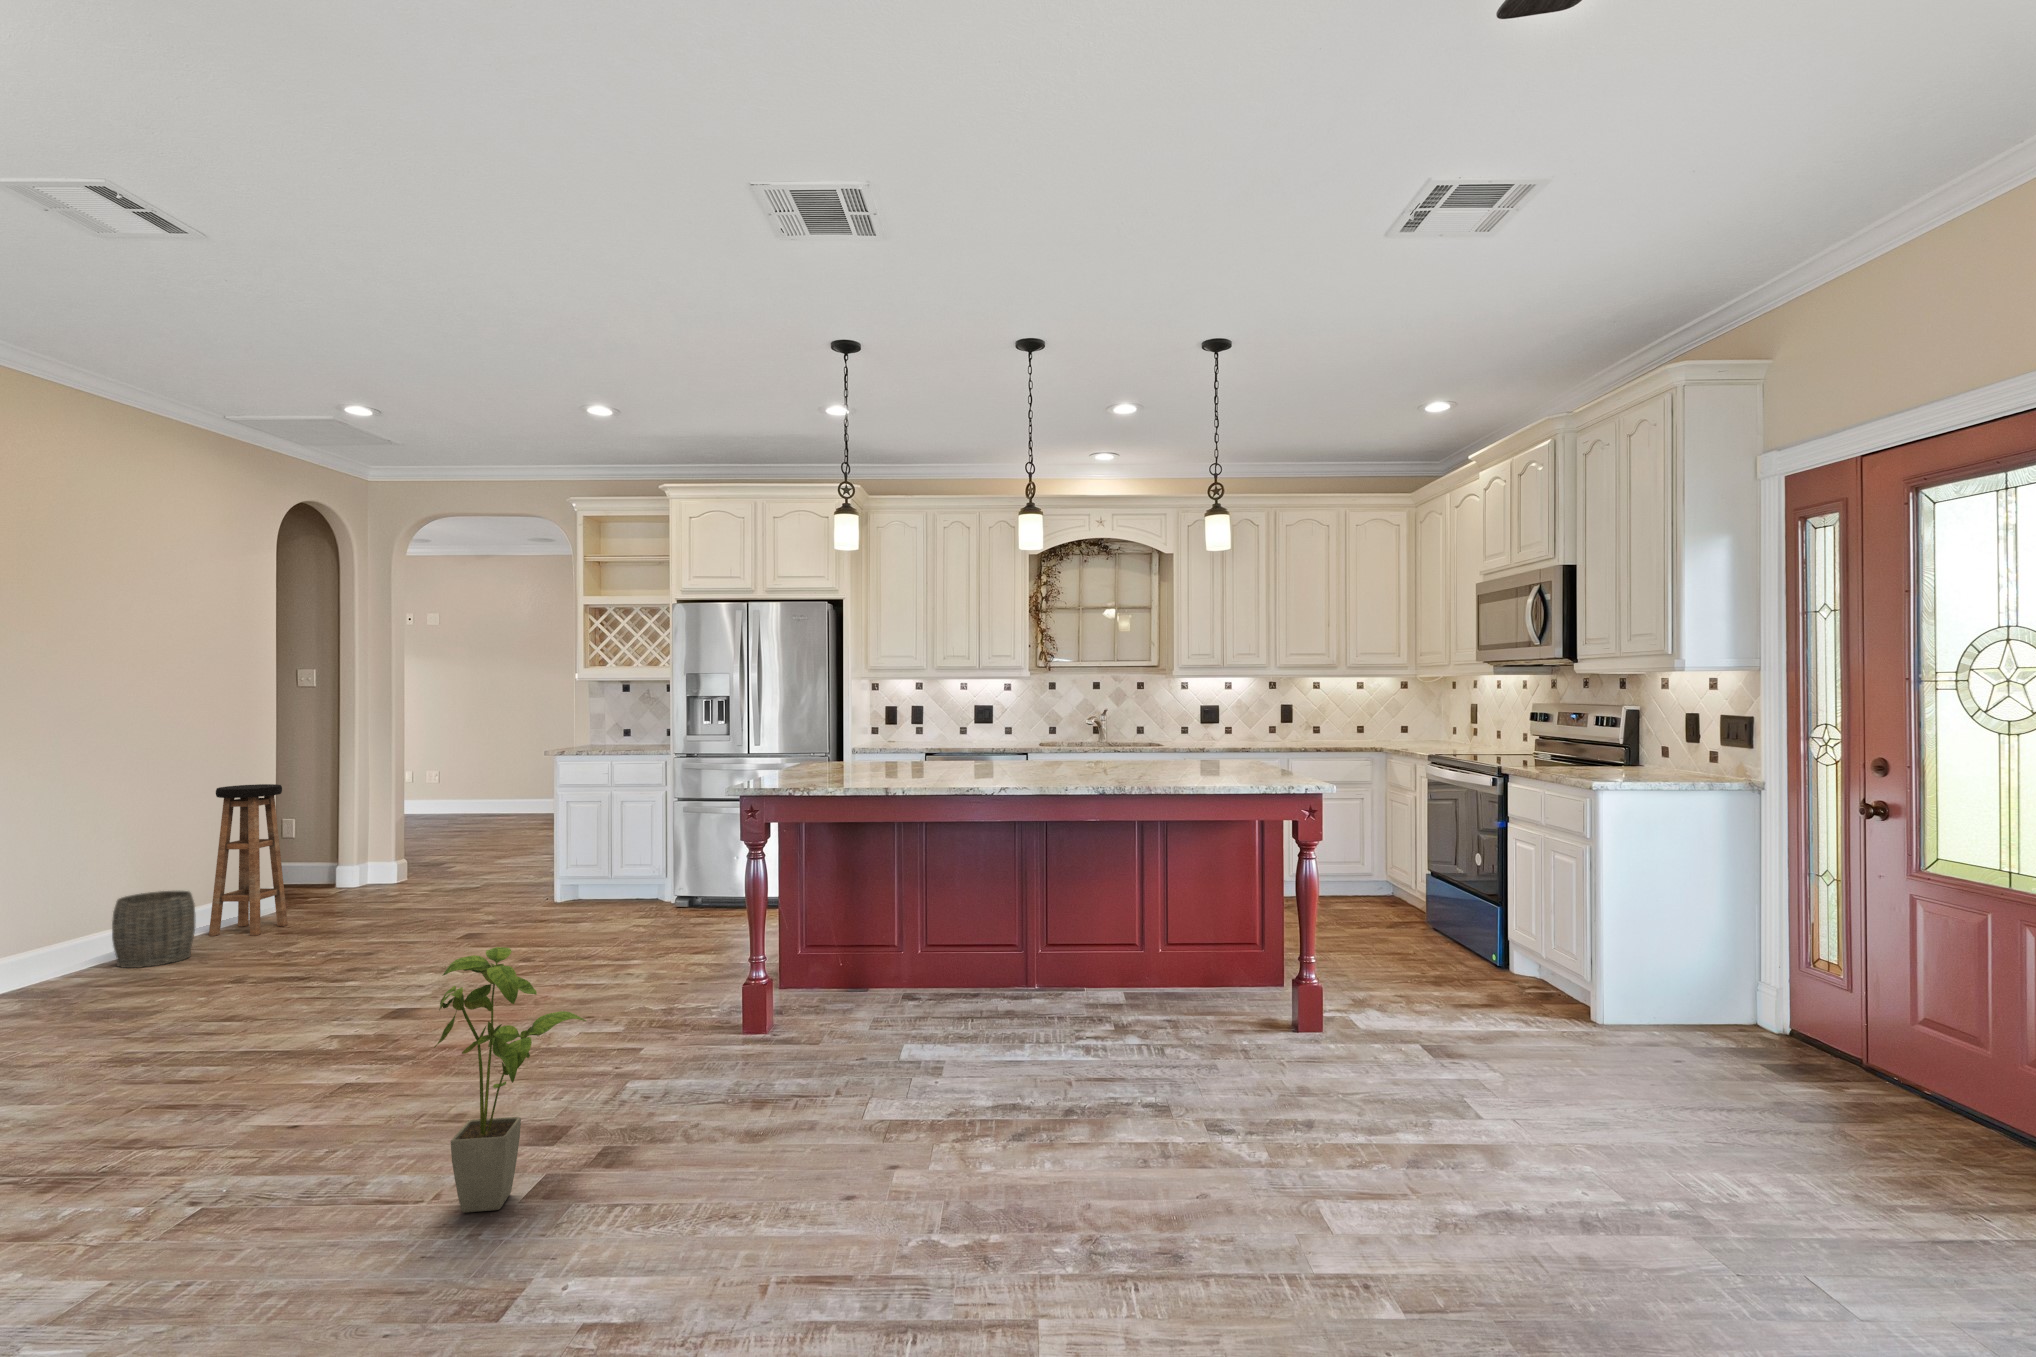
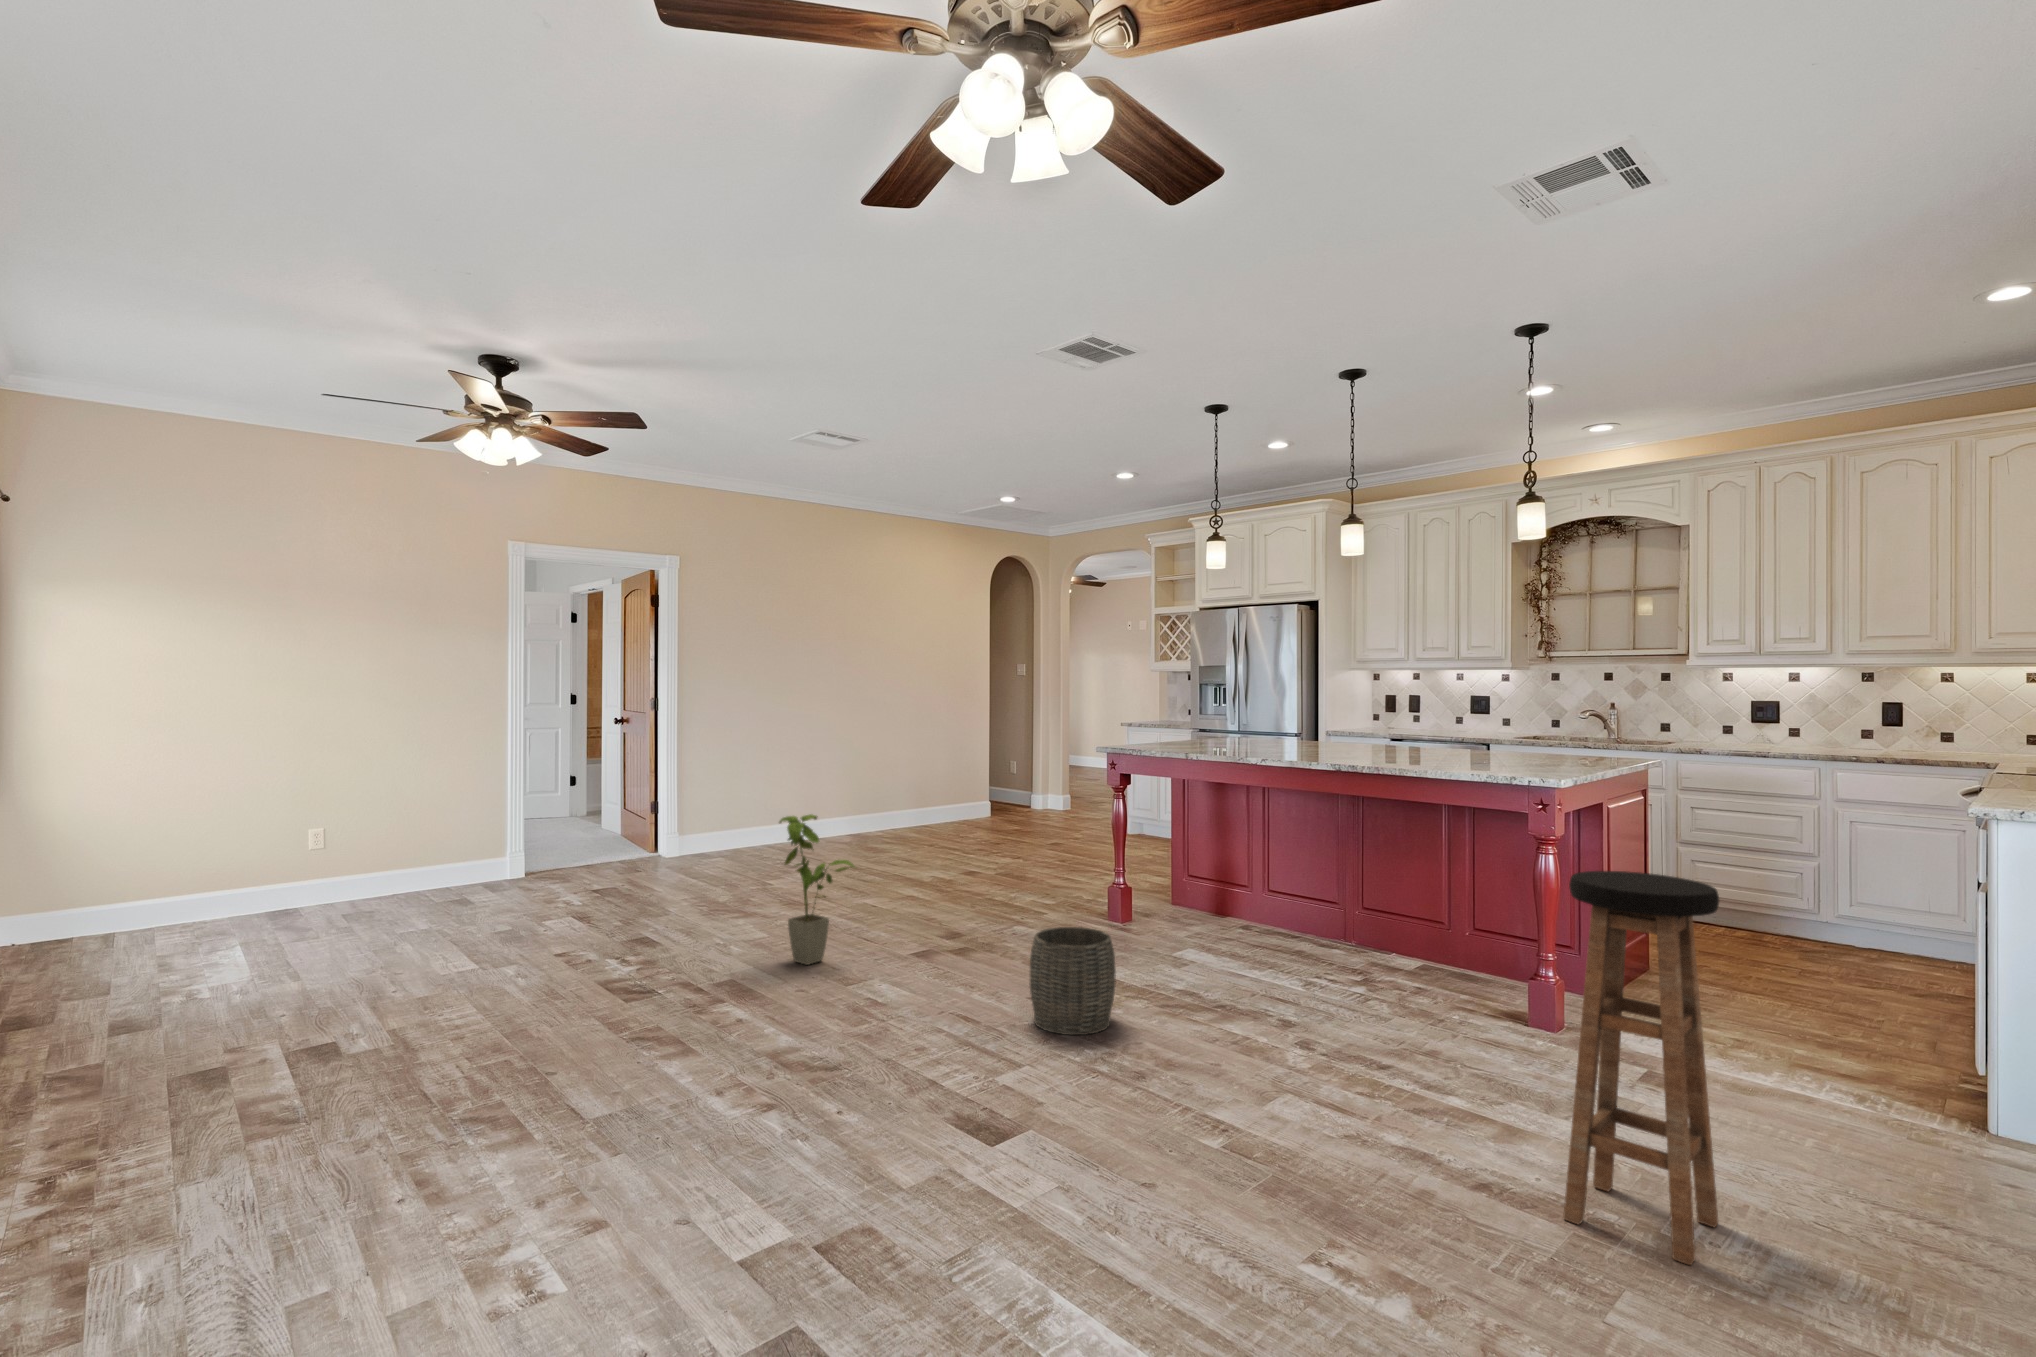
bar stool: present [209,784,288,936] -> present [1563,871,1719,1265]
woven basket: present [112,891,195,968] -> present [1030,927,1116,1035]

